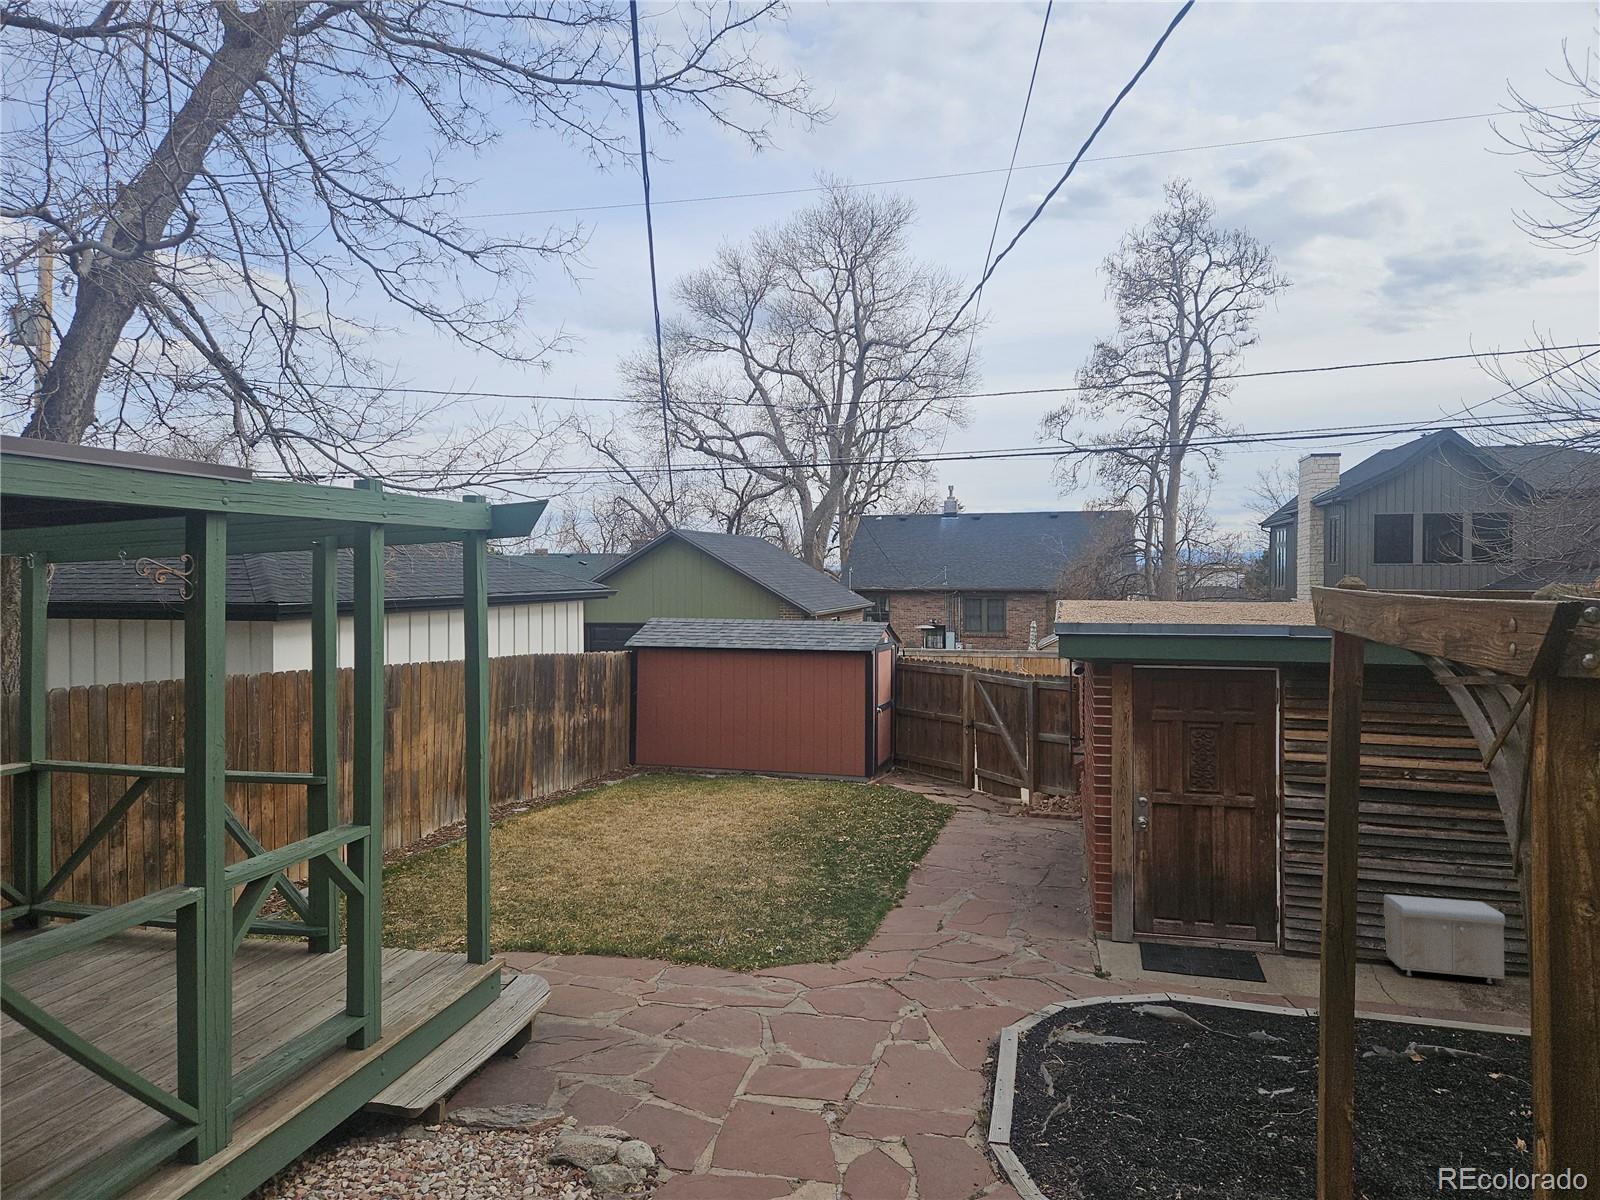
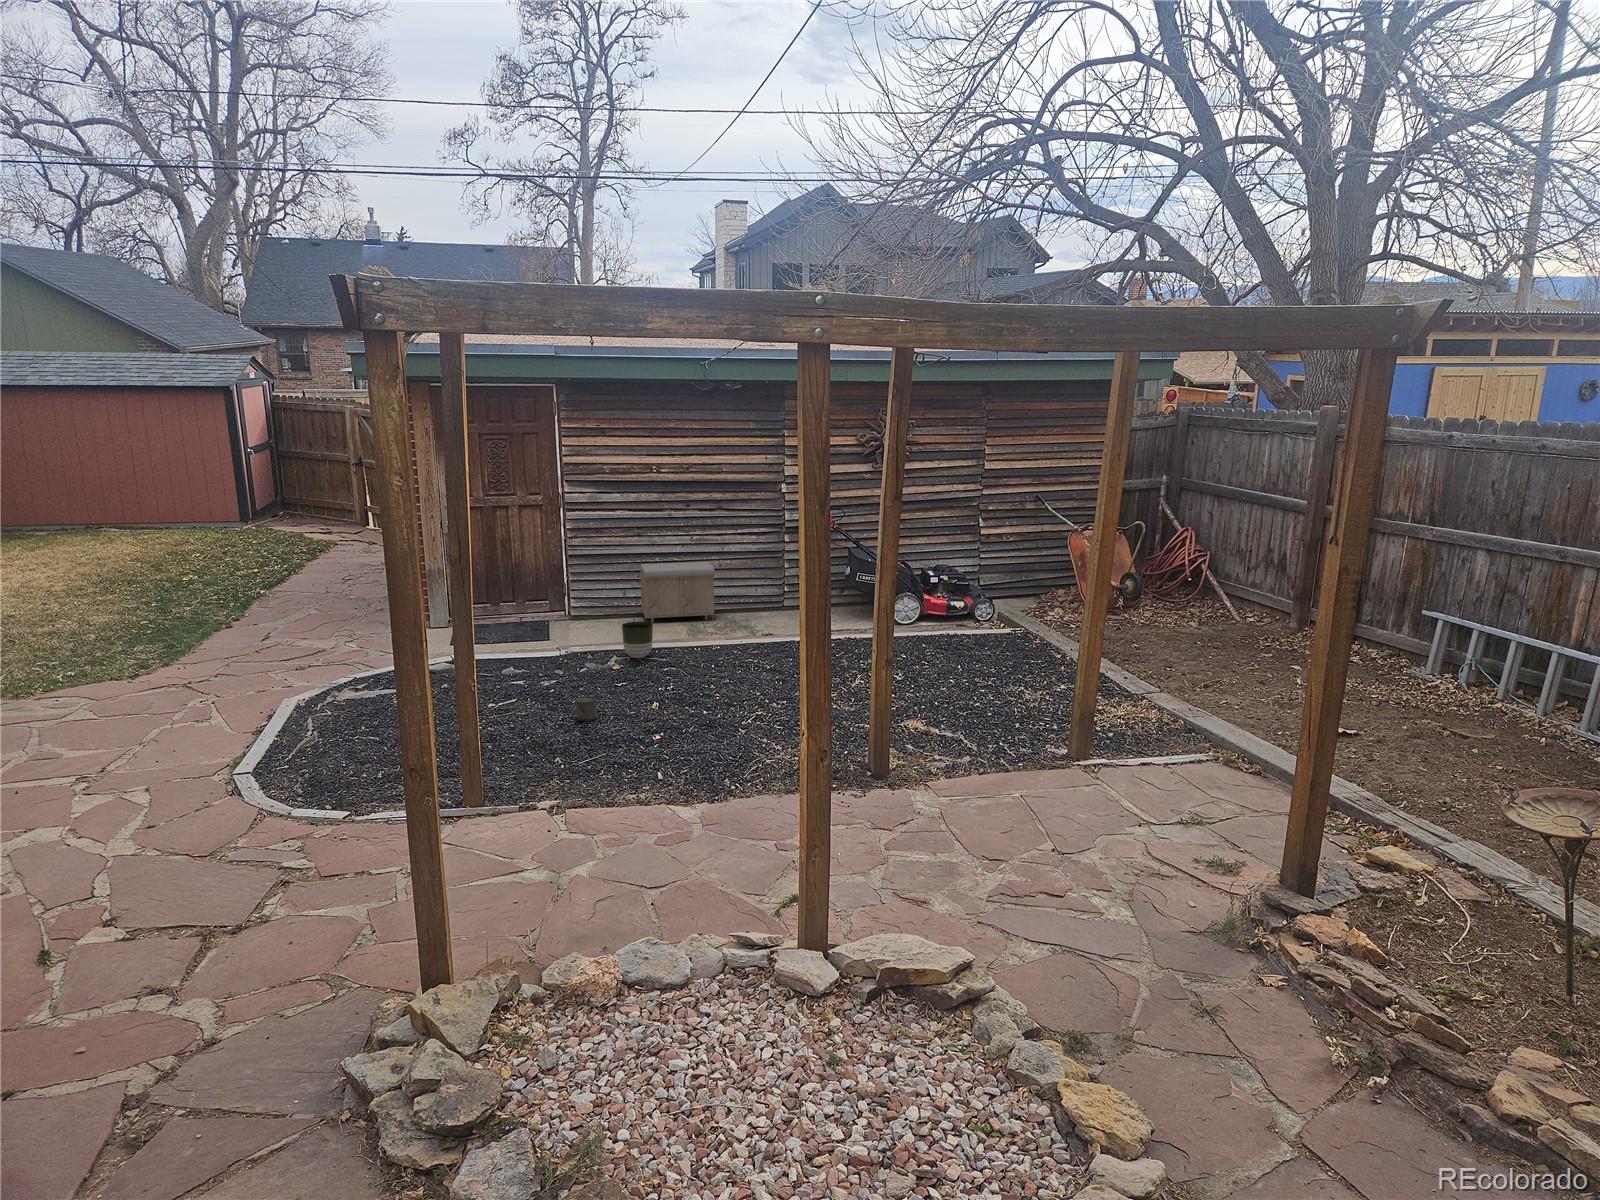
planter: none [1415,985,1463,1039] -> present [622,622,653,658]
watering can: none [1430,1105,1465,1148] -> present [566,694,598,721]

